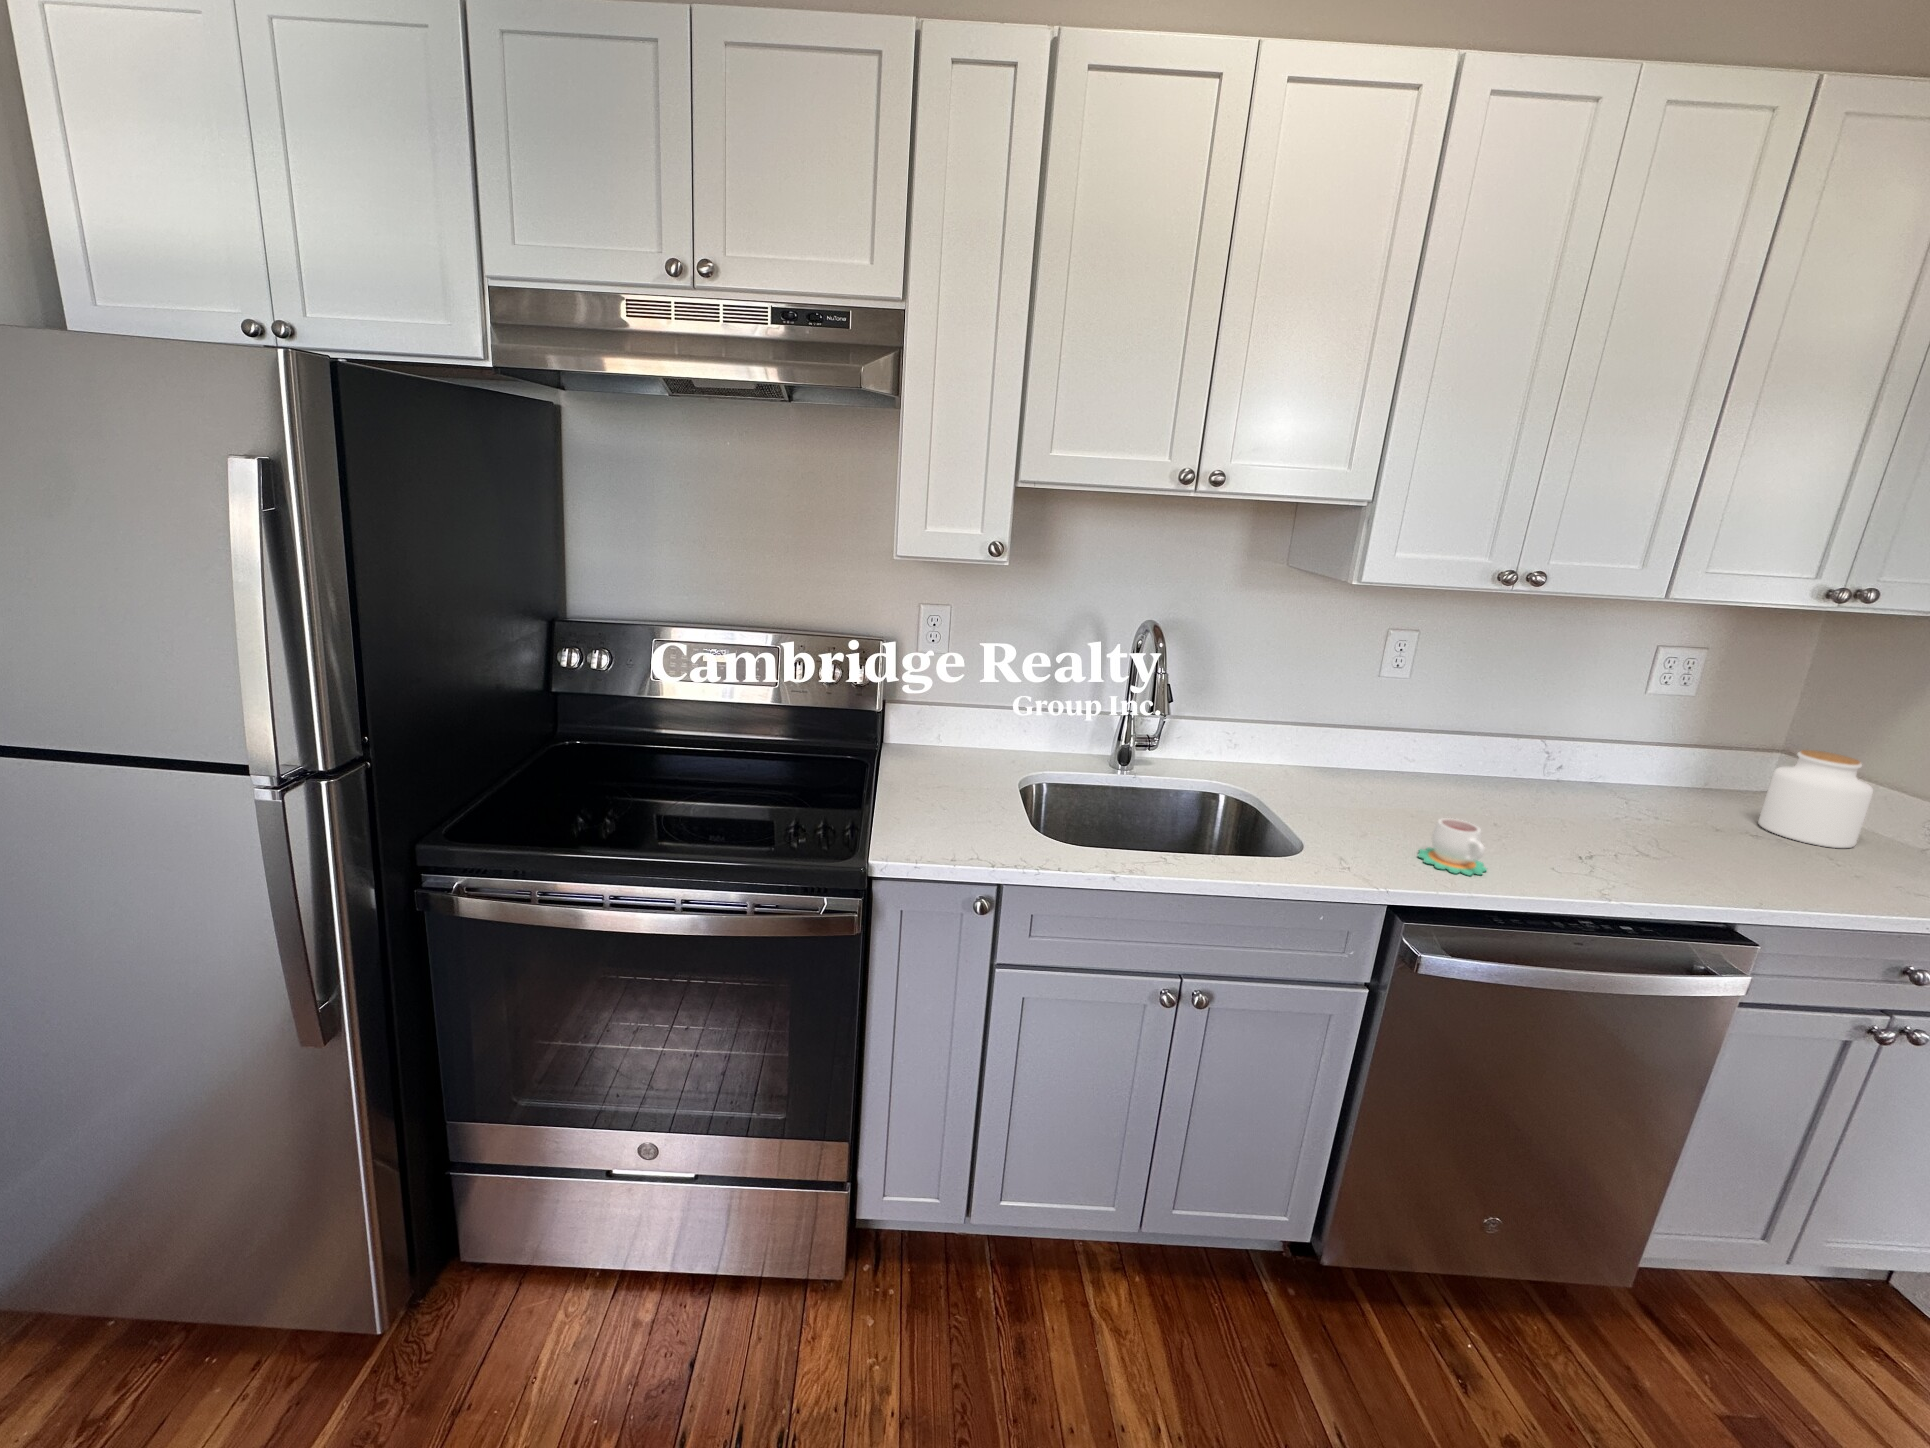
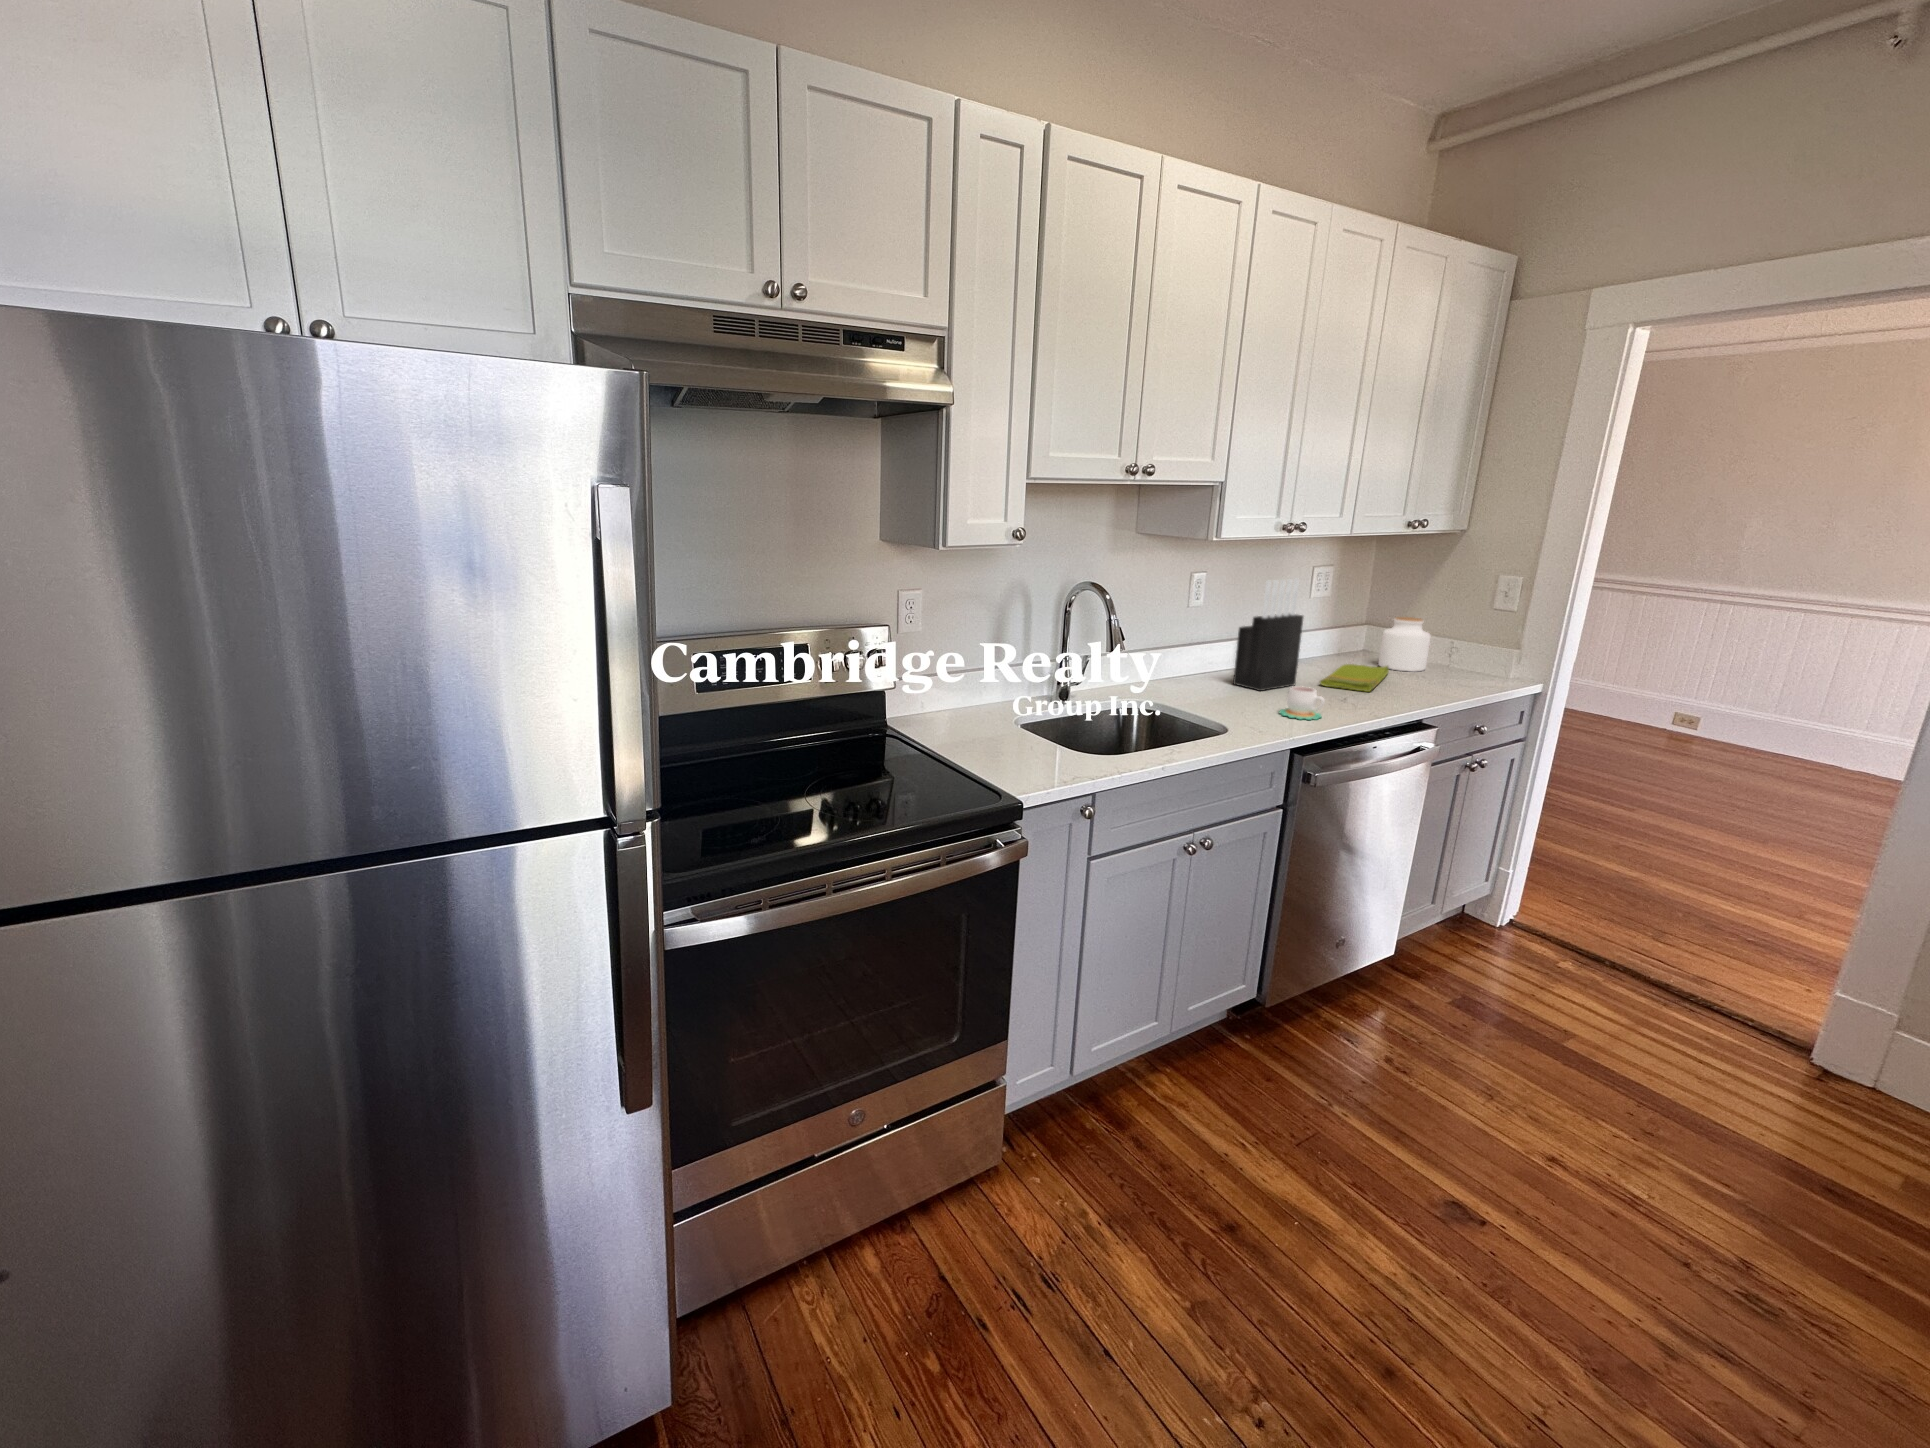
knife block: none [1423,658,1555,821] -> present [1233,579,1303,691]
dish towel: none [1575,808,1754,858] -> present [1320,664,1389,692]

